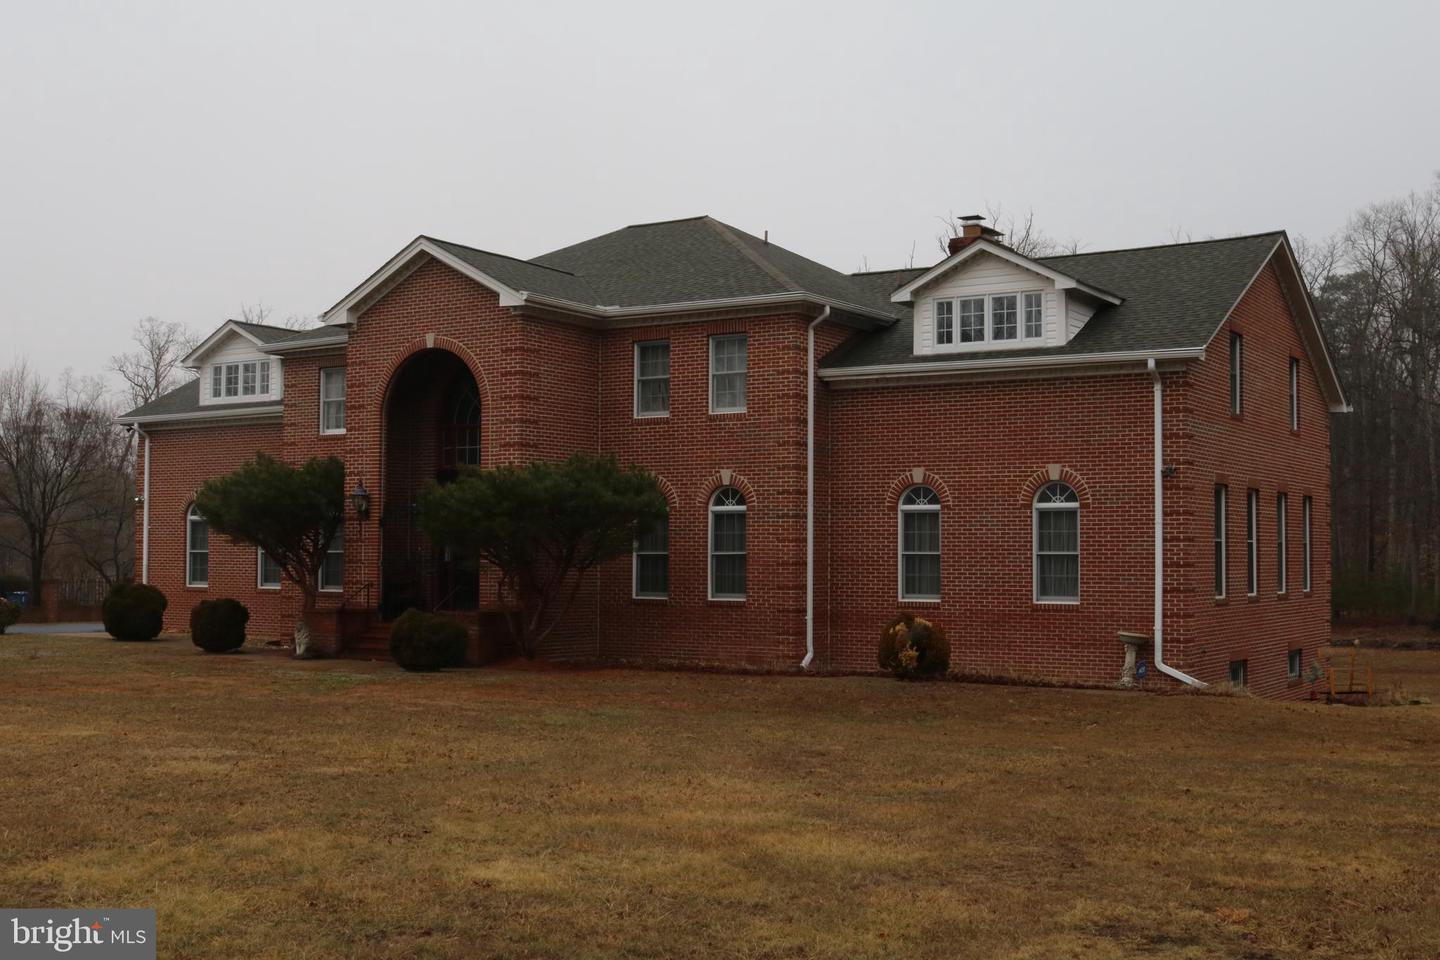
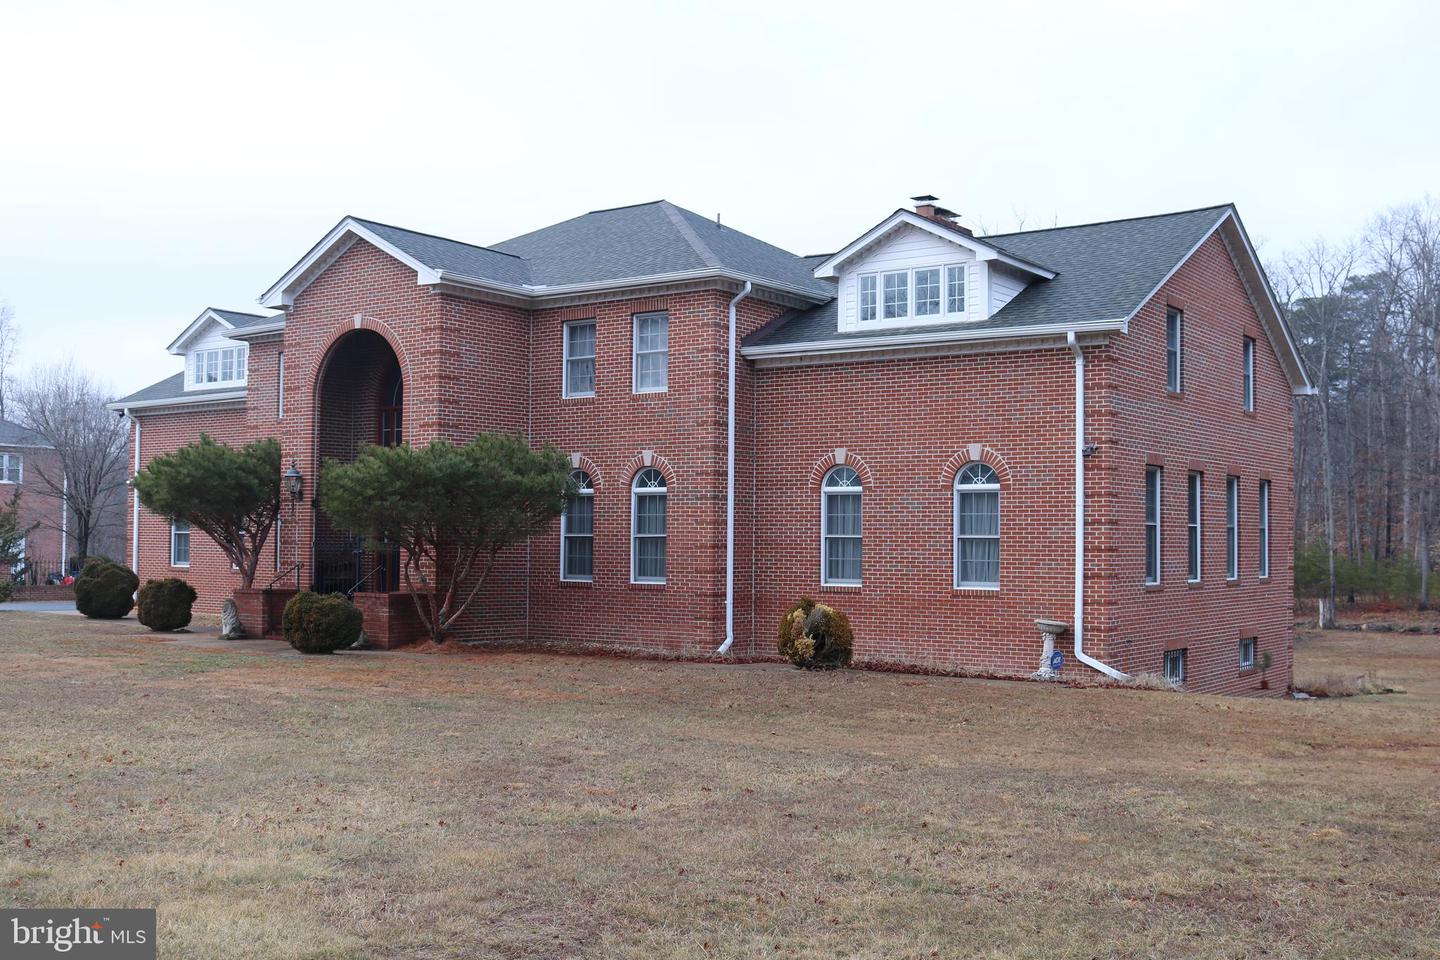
bench: present [1318,647,1372,695] -> none [1270,635,1330,684]

